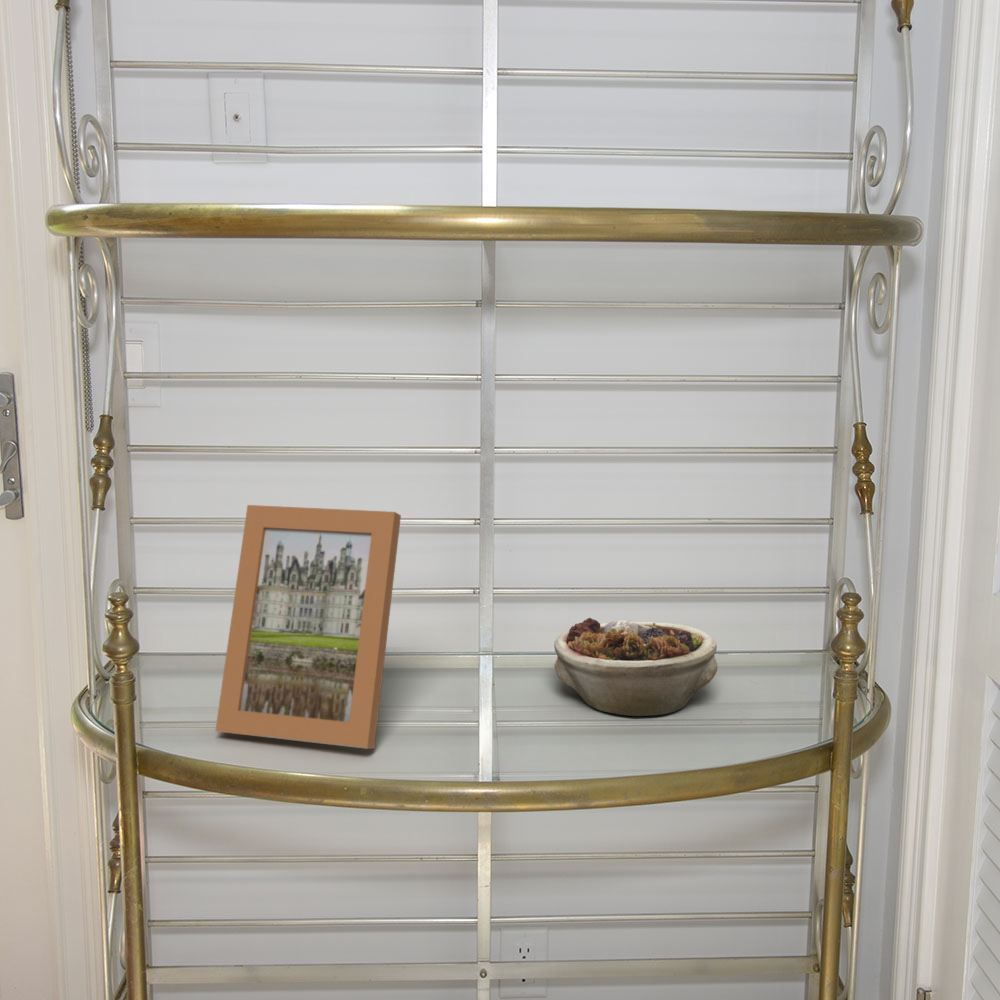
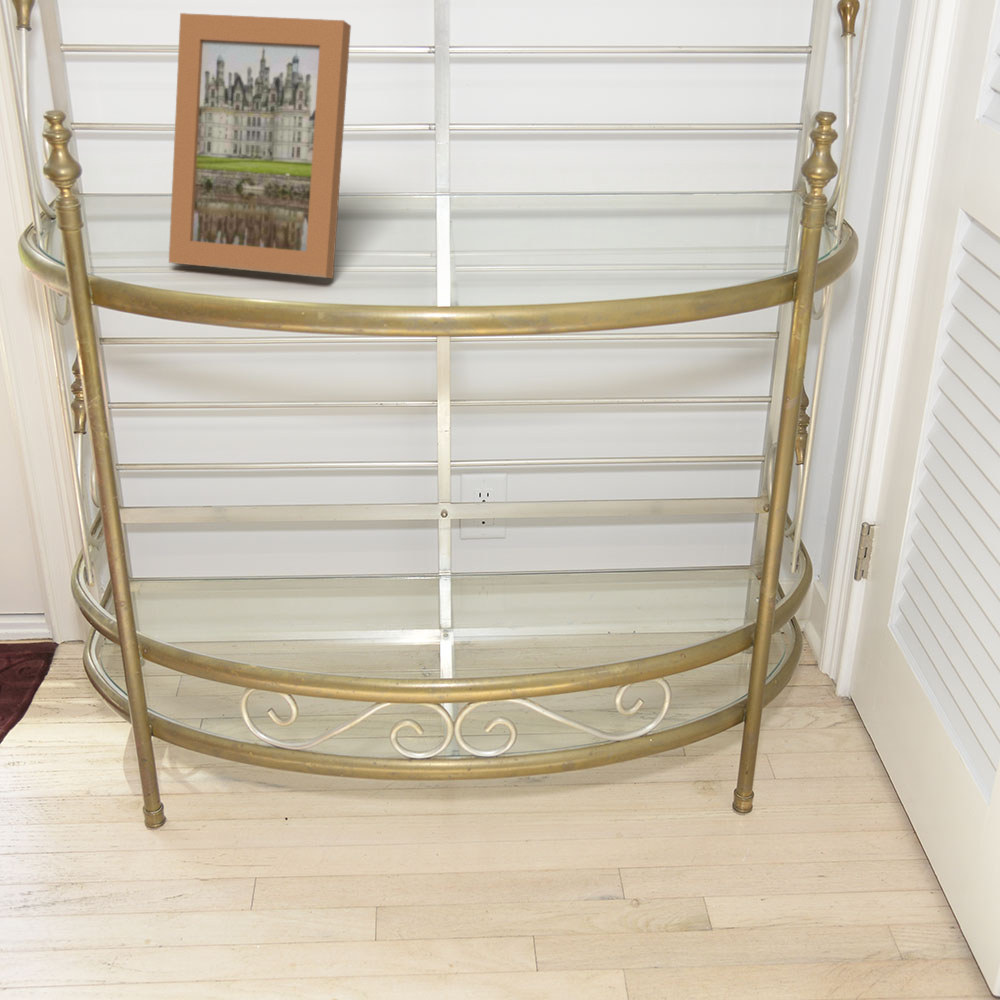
succulent planter: present [554,618,718,716] -> none [517,150,686,251]

